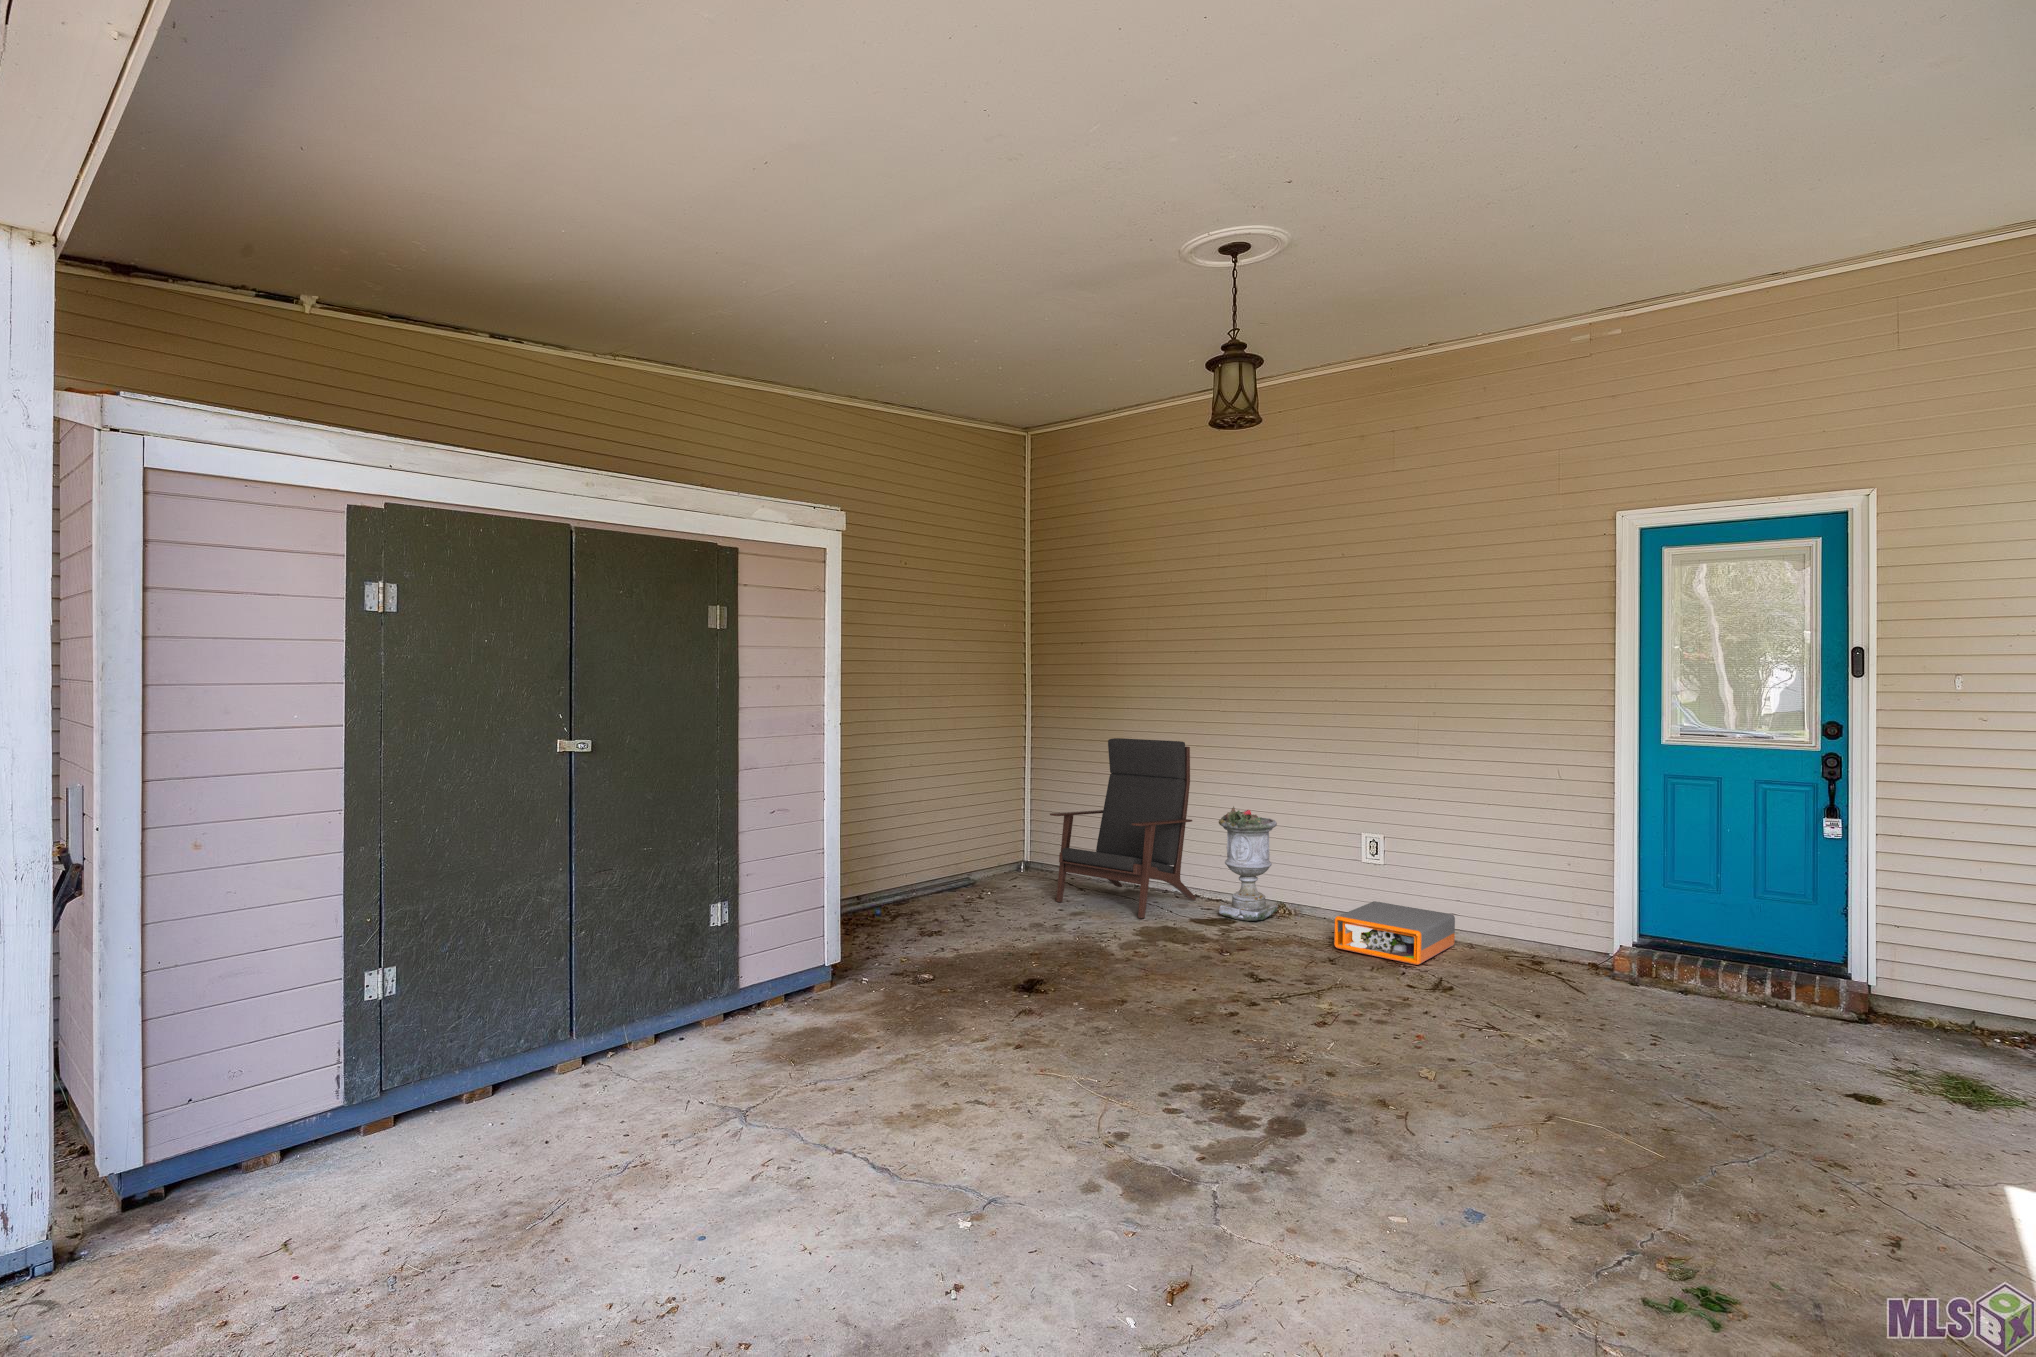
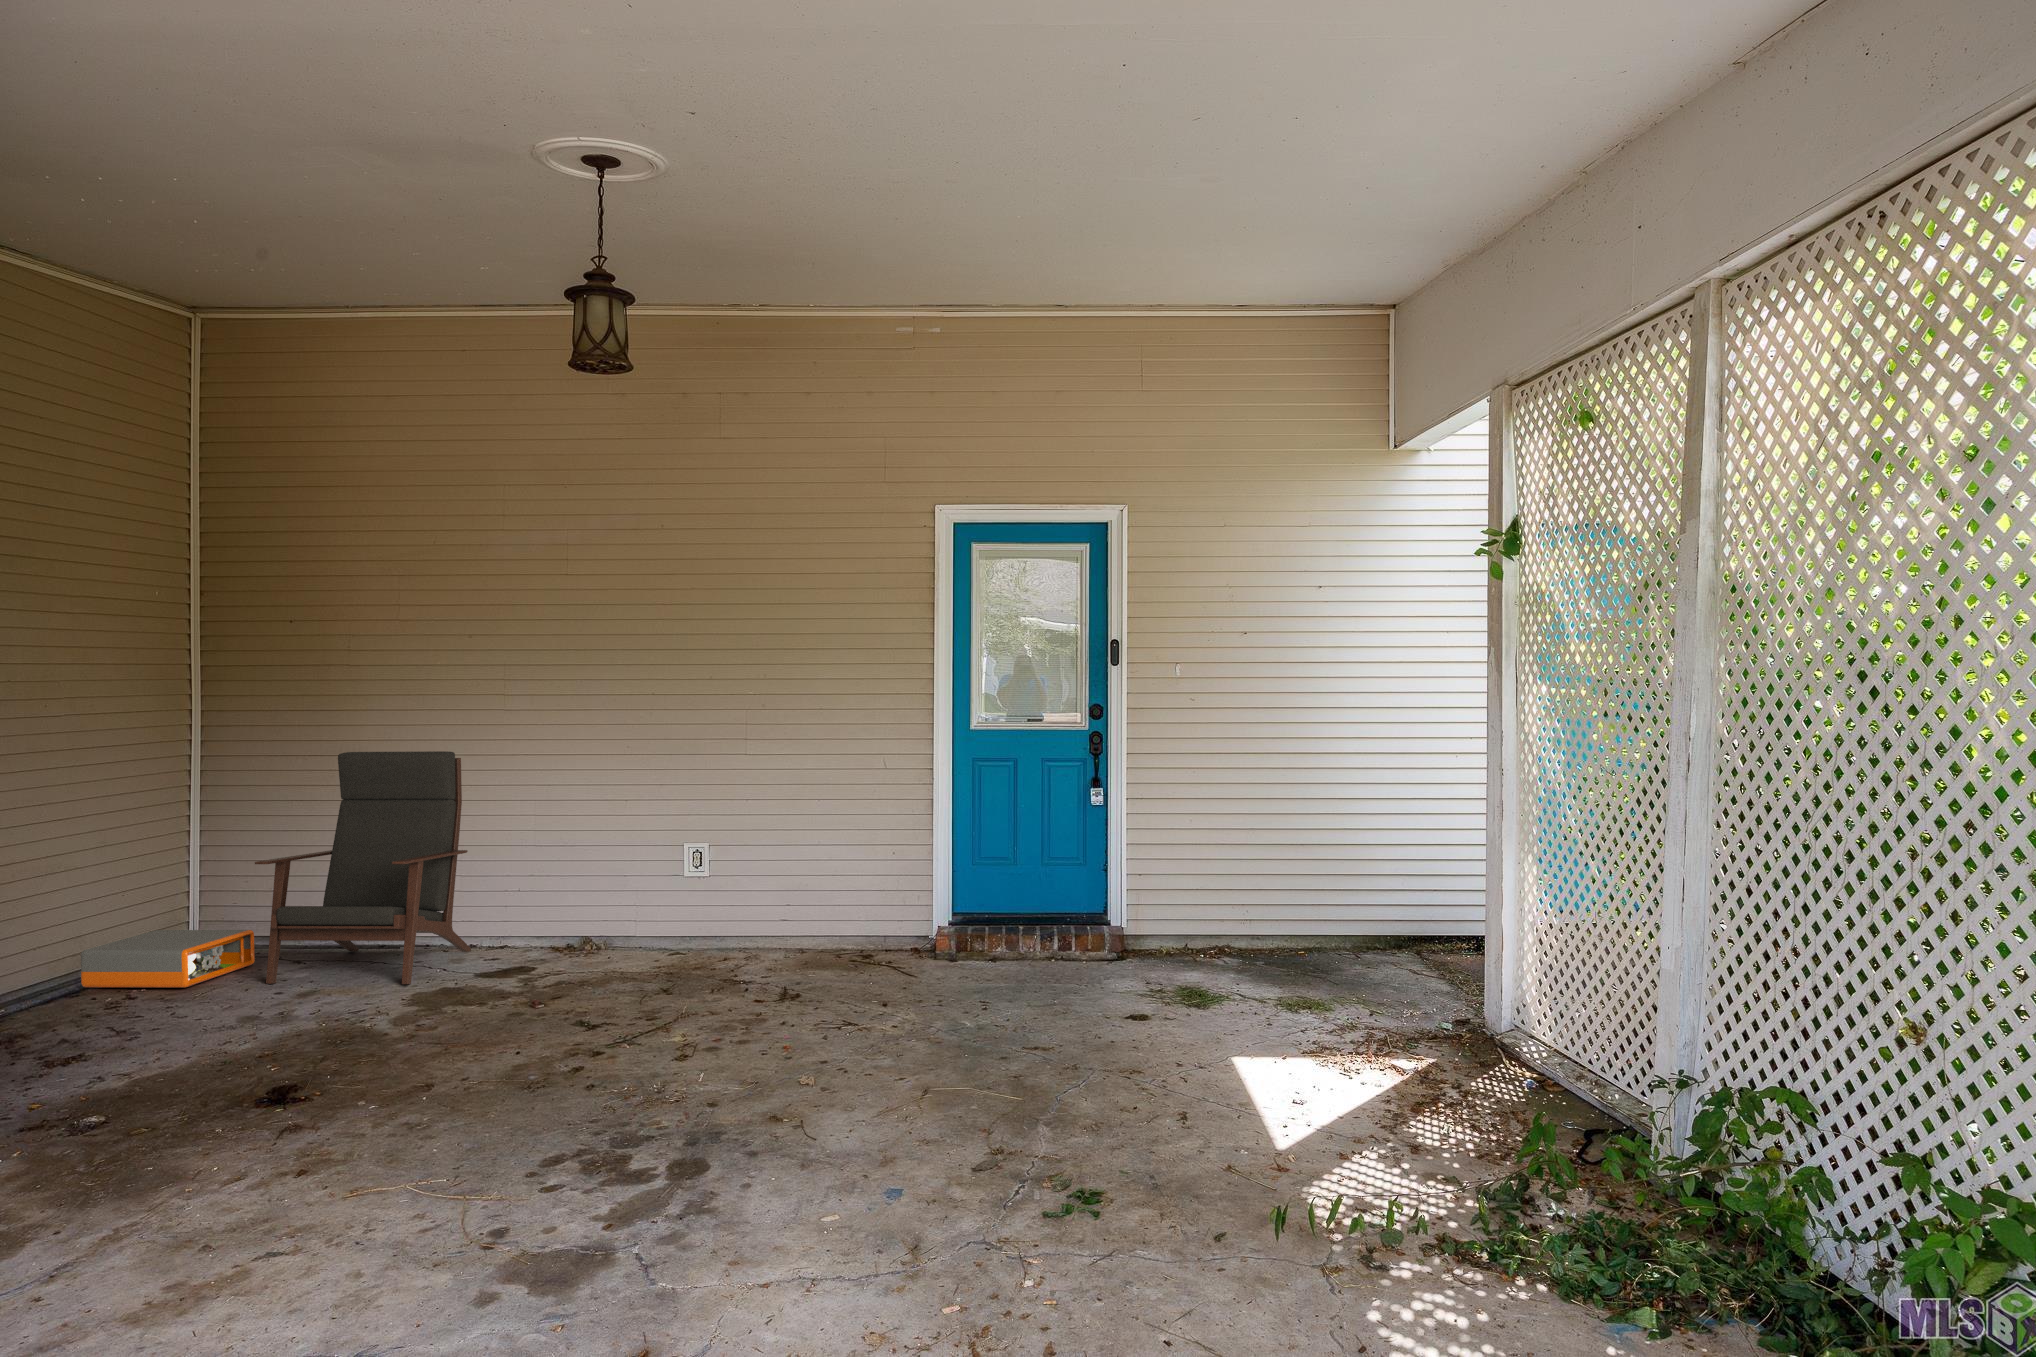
planter: present [1218,807,1277,921] -> none [508,828,583,966]
storage box: present [1334,901,1455,965] -> present [81,930,255,987]

